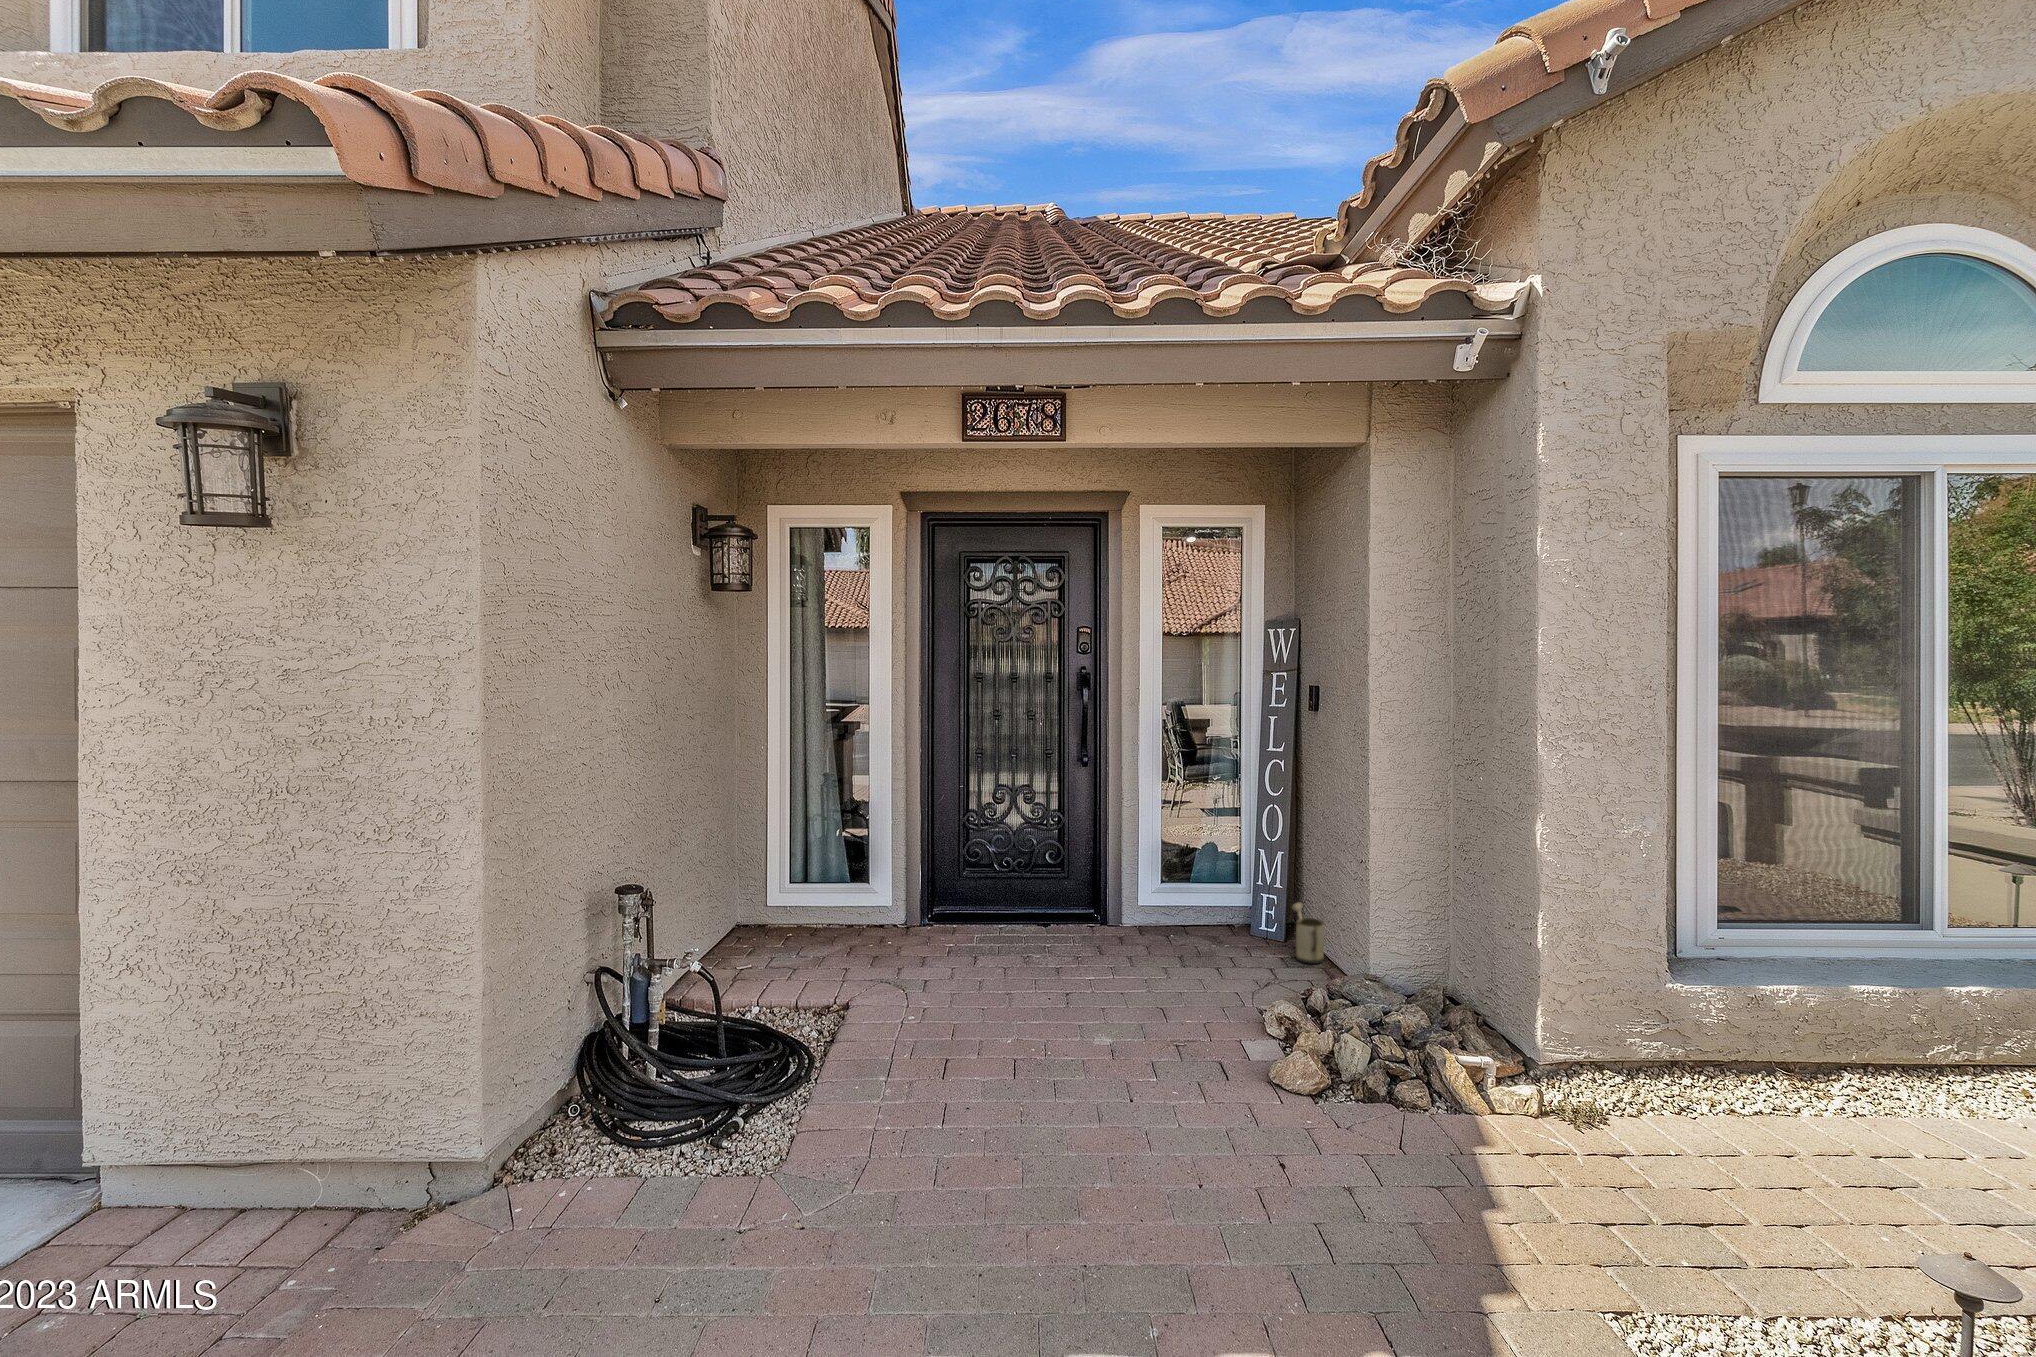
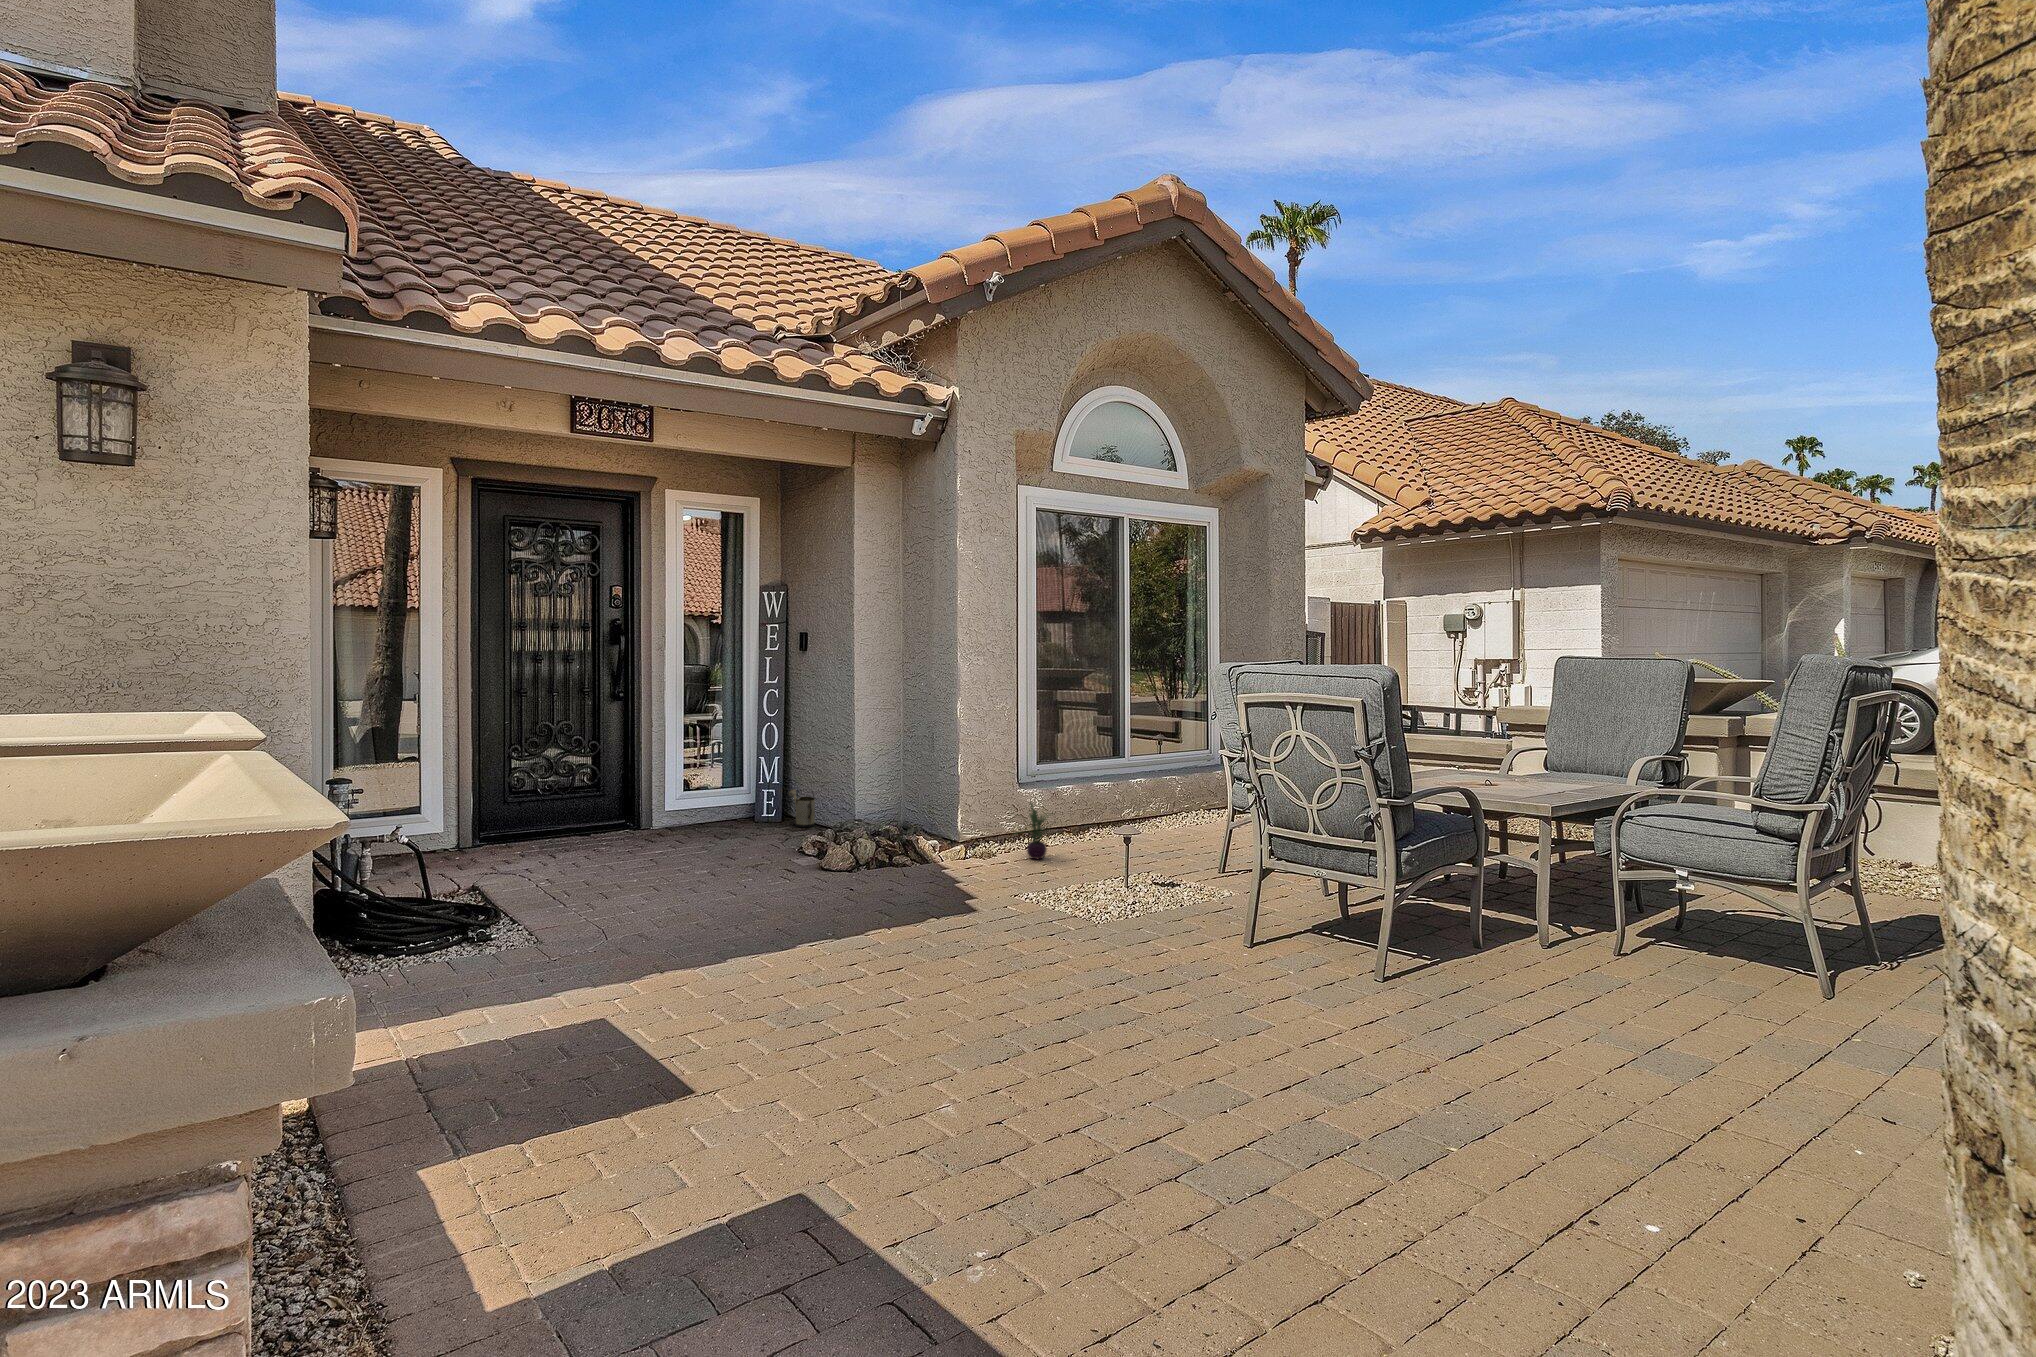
decorative plant: none [1640,1019,1764,1138] -> present [1025,803,1047,859]

